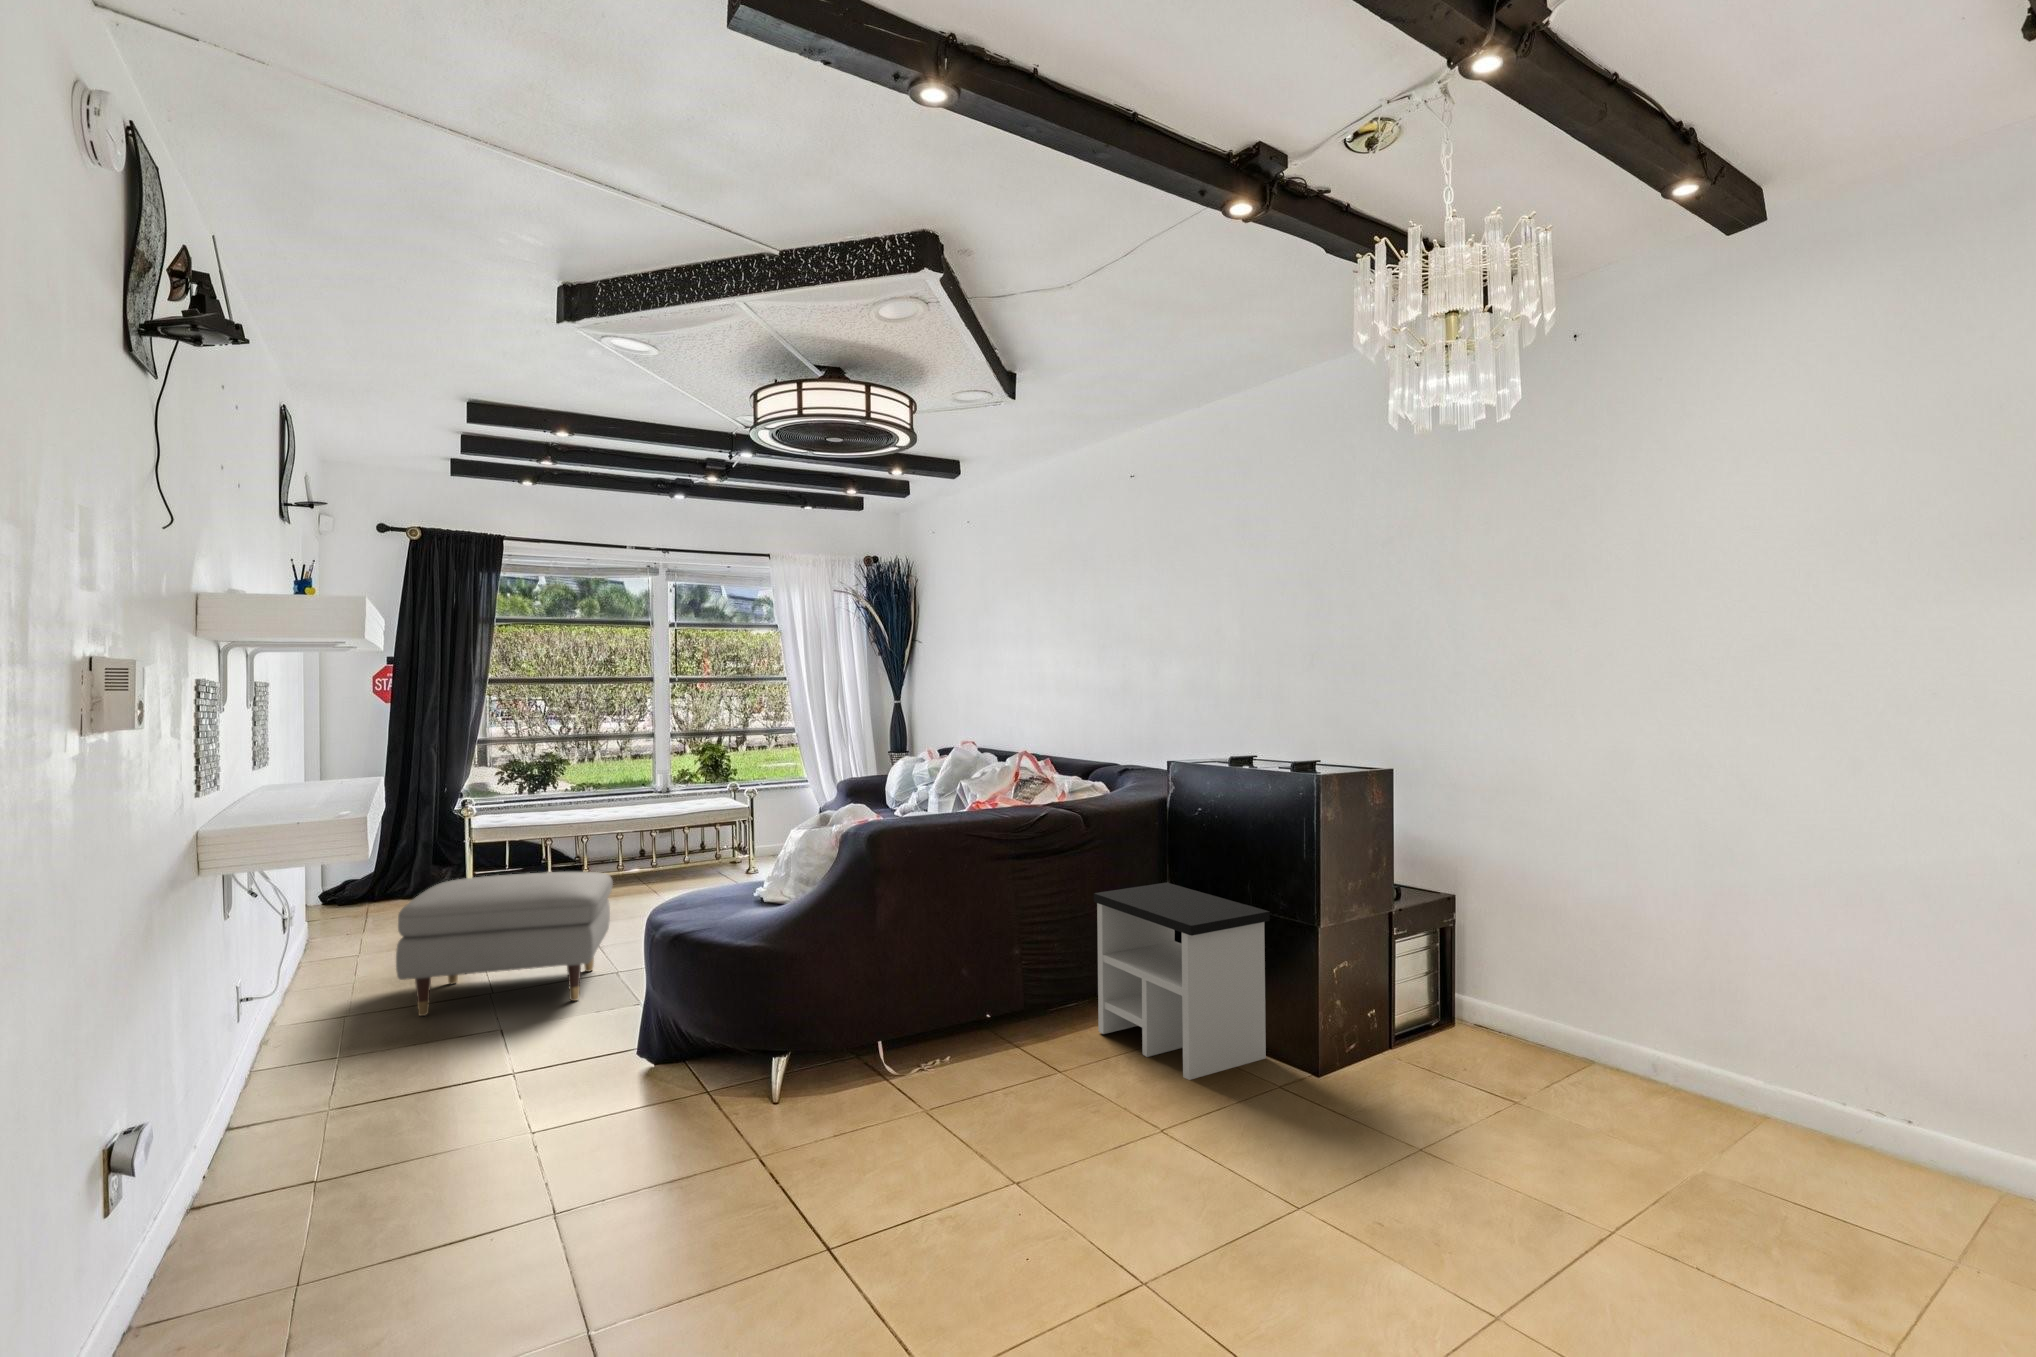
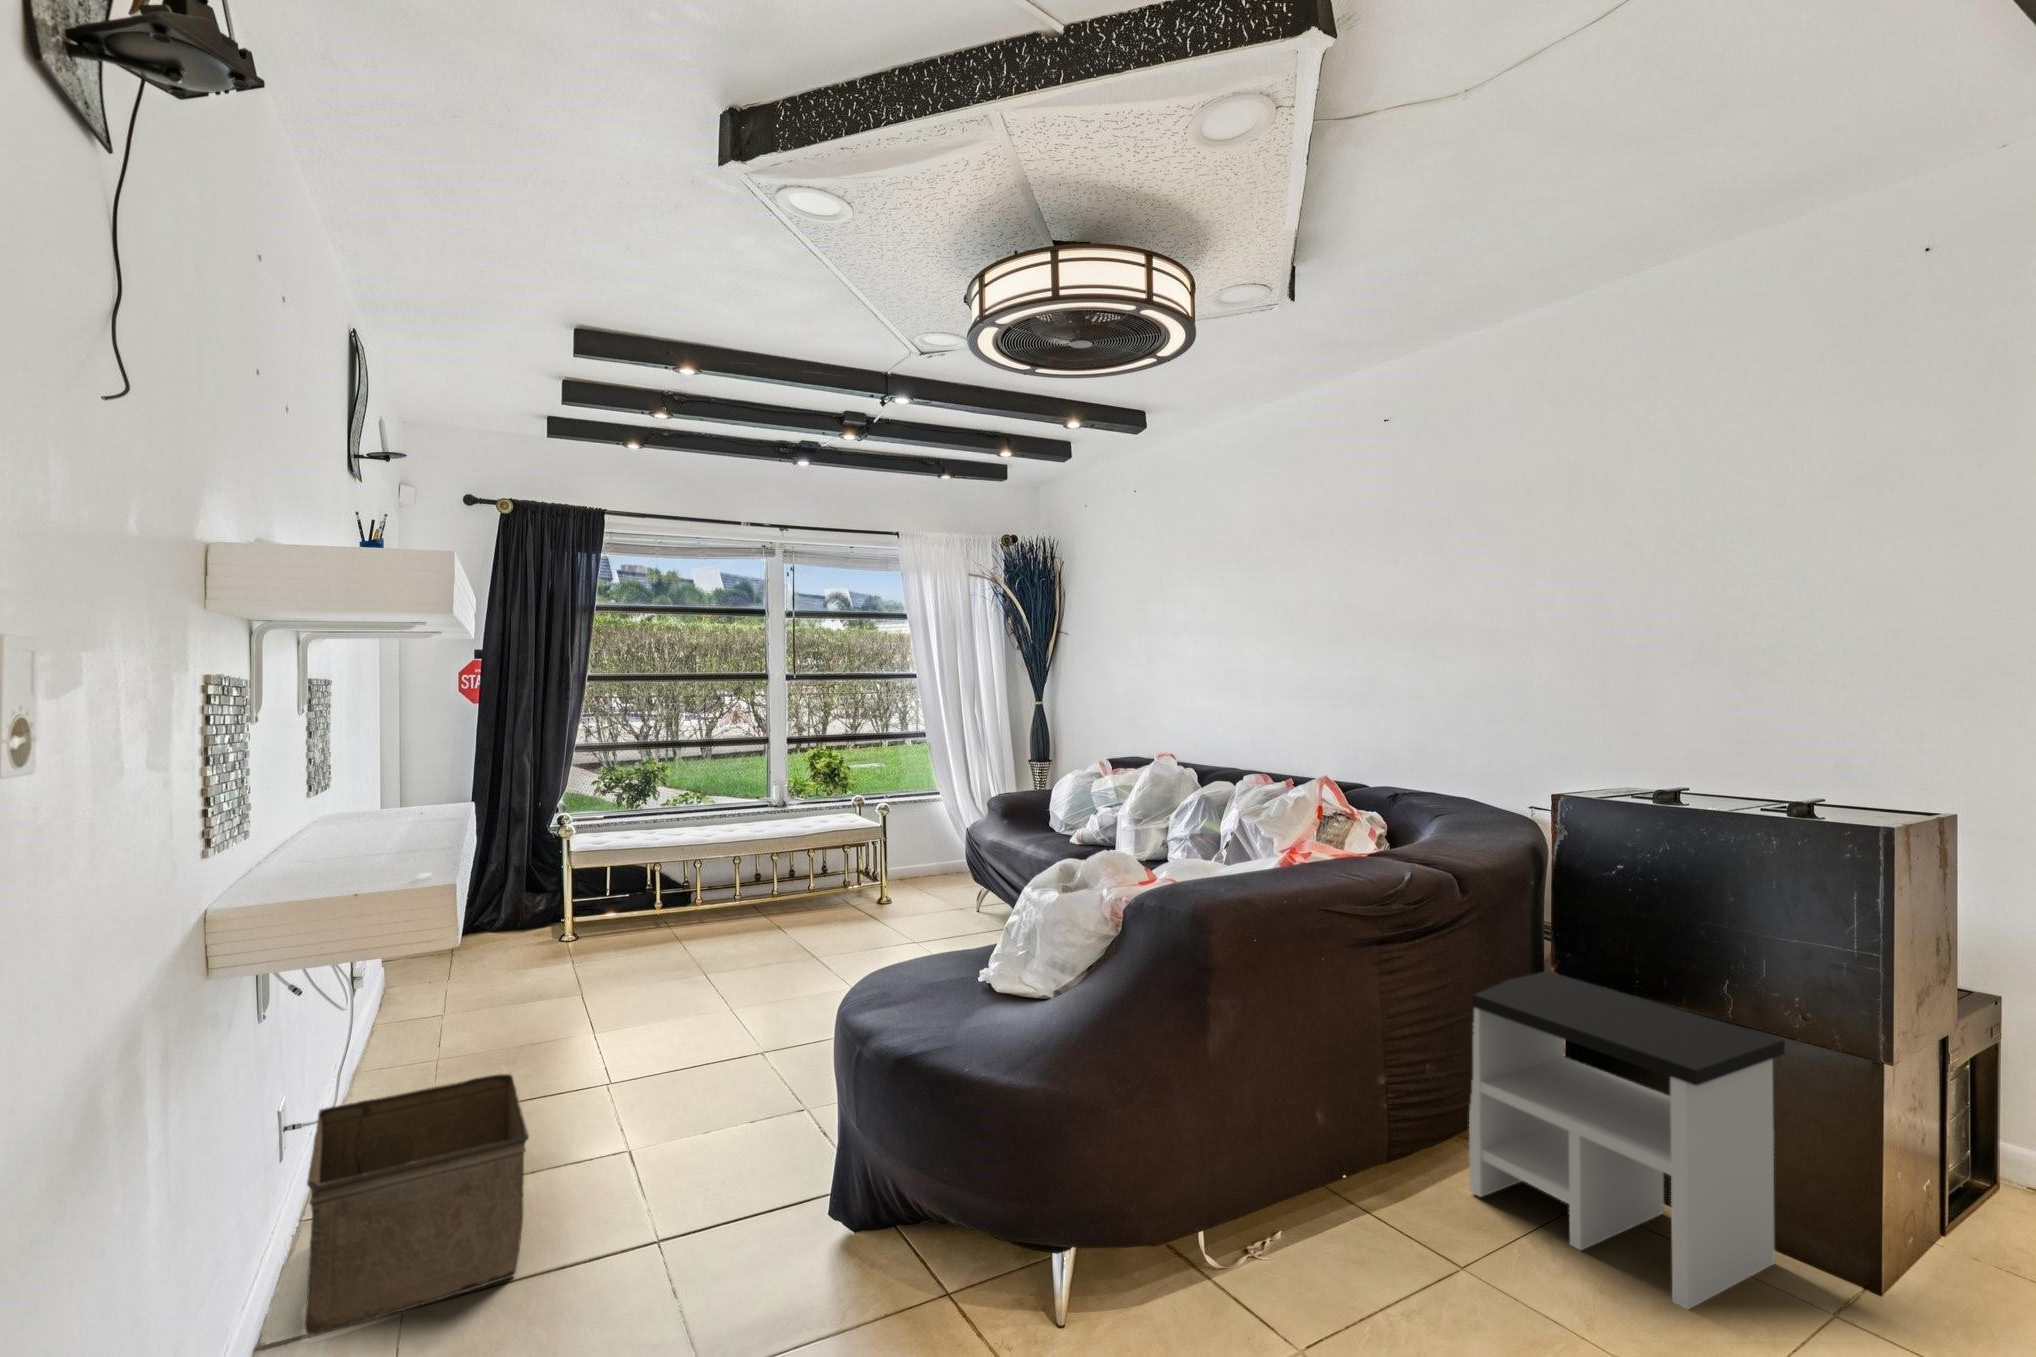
ottoman: present [396,872,613,1016] -> none [492,922,754,1121]
storage bin: none [257,967,419,1126] -> present [305,1074,529,1338]

